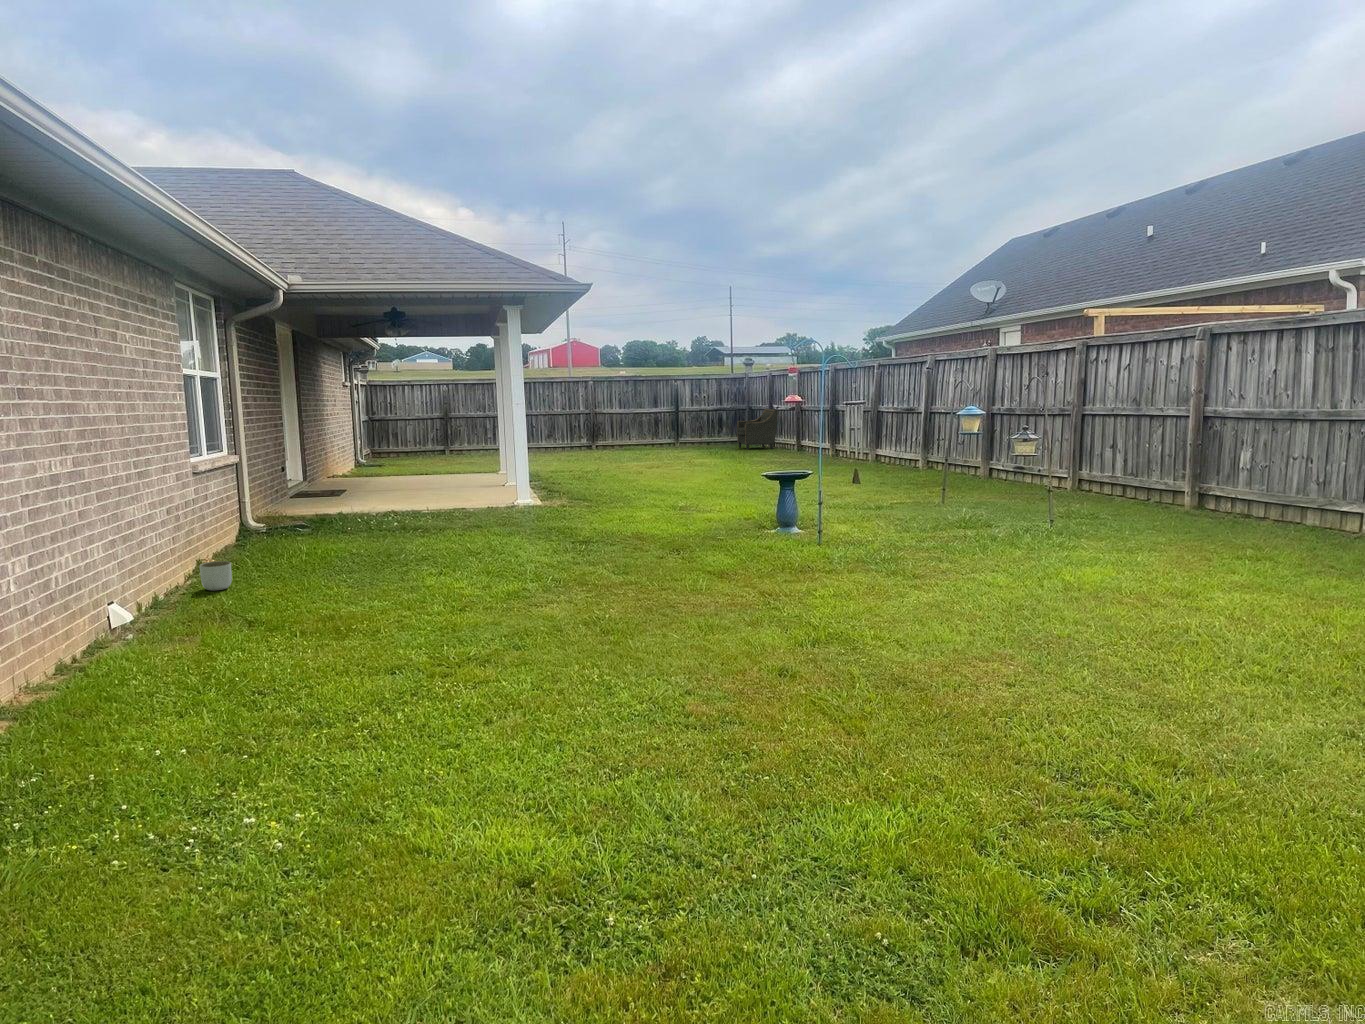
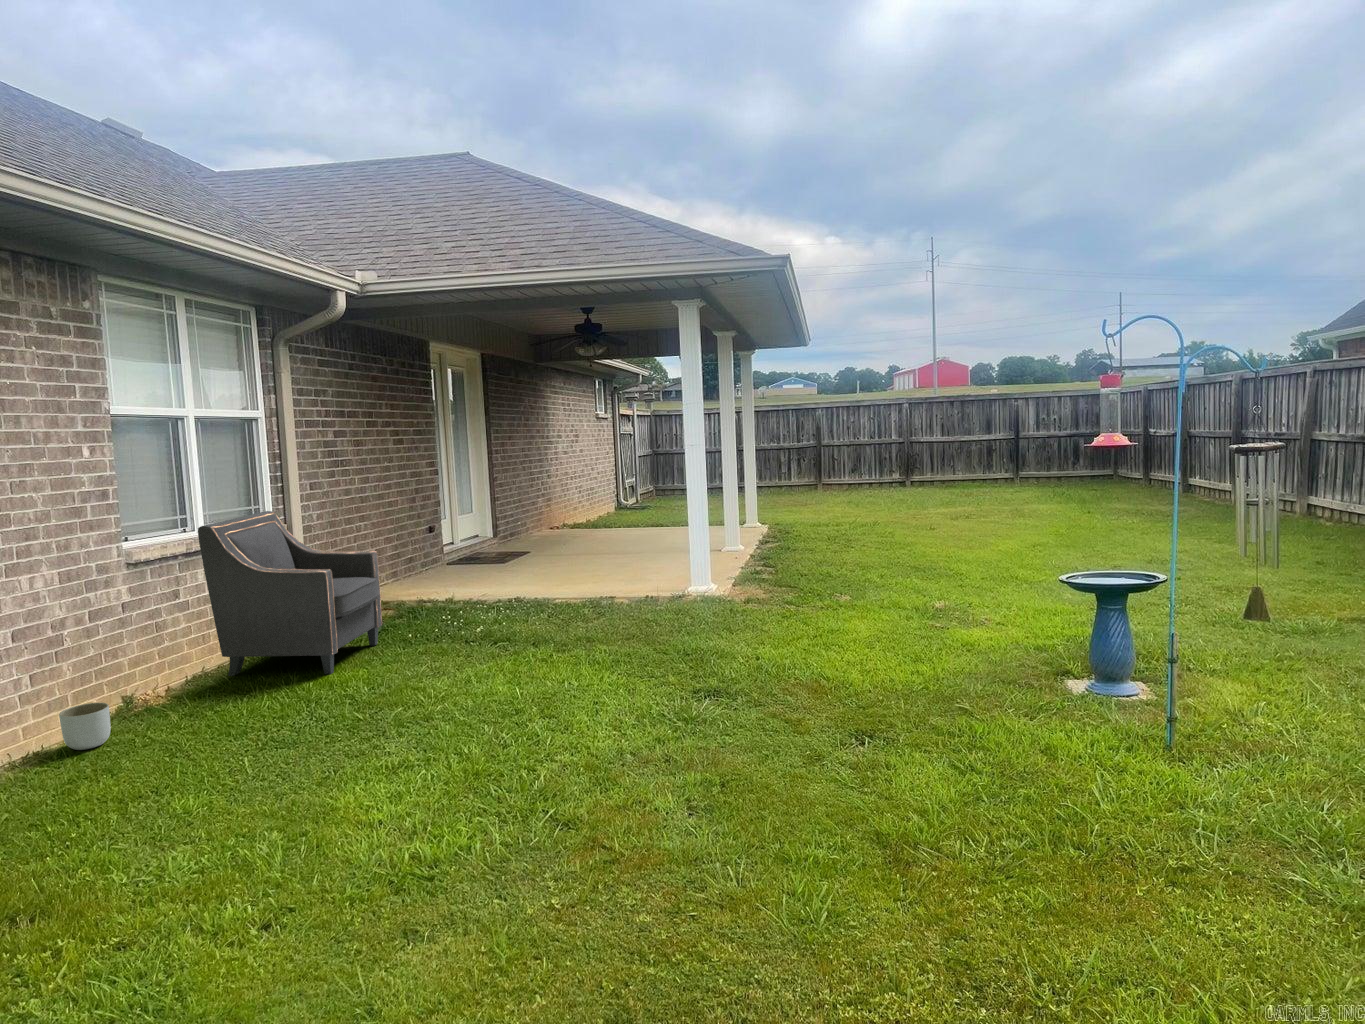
chair: present [737,409,778,450] -> present [198,511,383,676]

